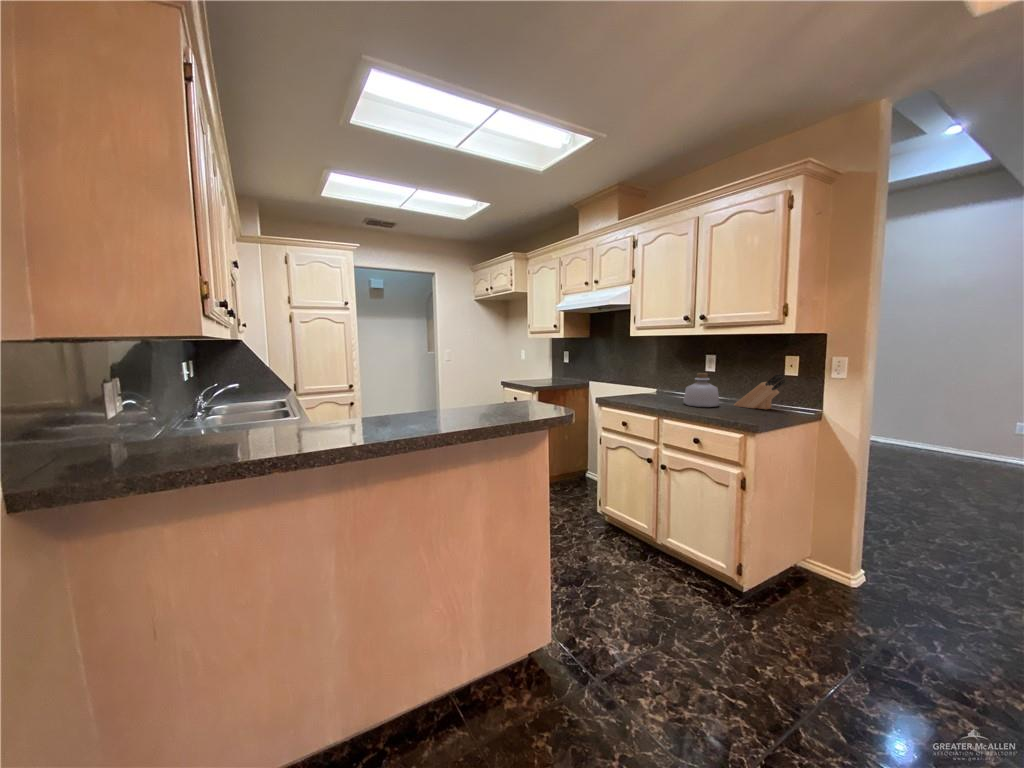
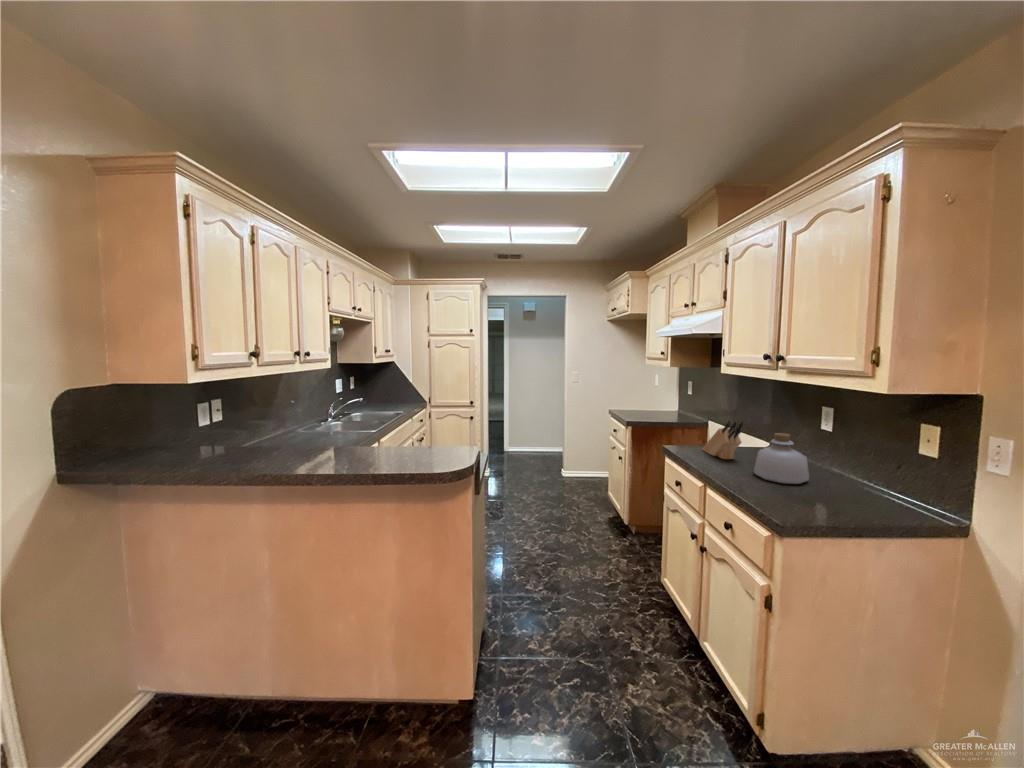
knife block: present [734,374,785,409] -> present [702,421,744,459]

